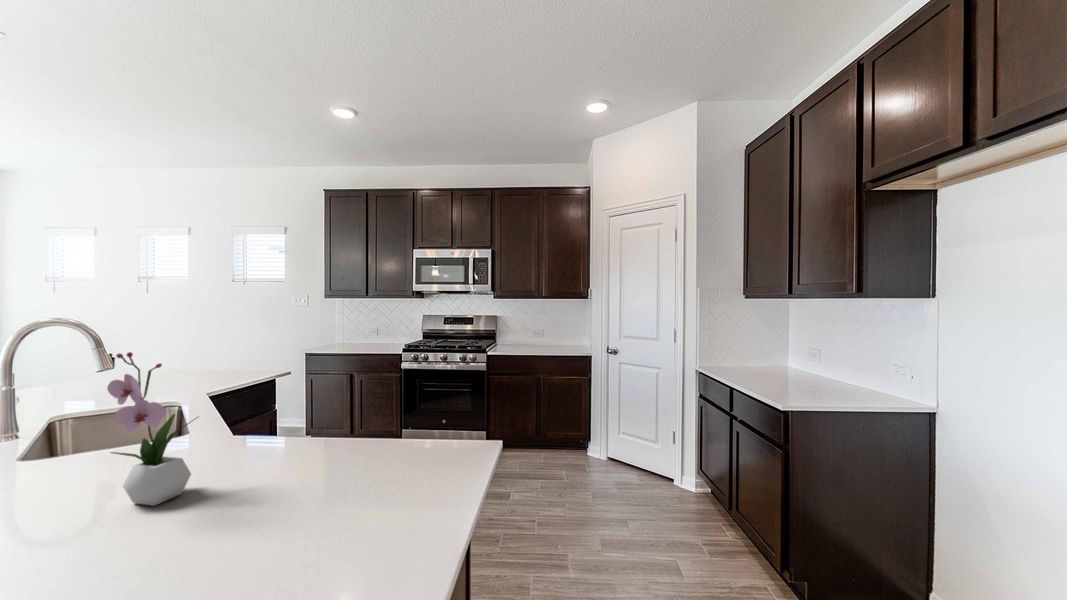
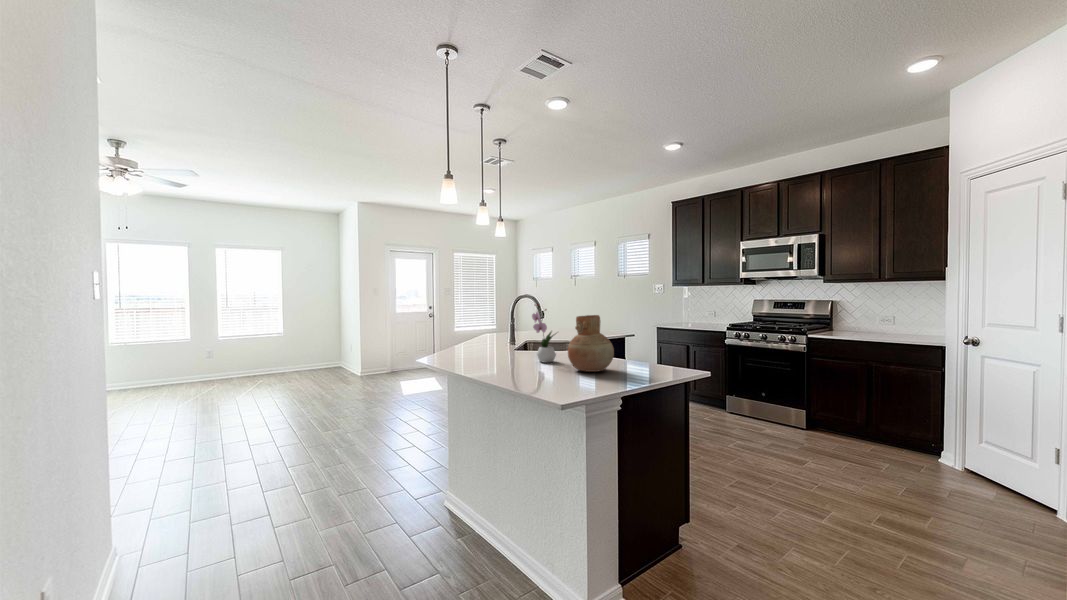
vase: none [250,372,369,513] -> present [568,315,614,372]

